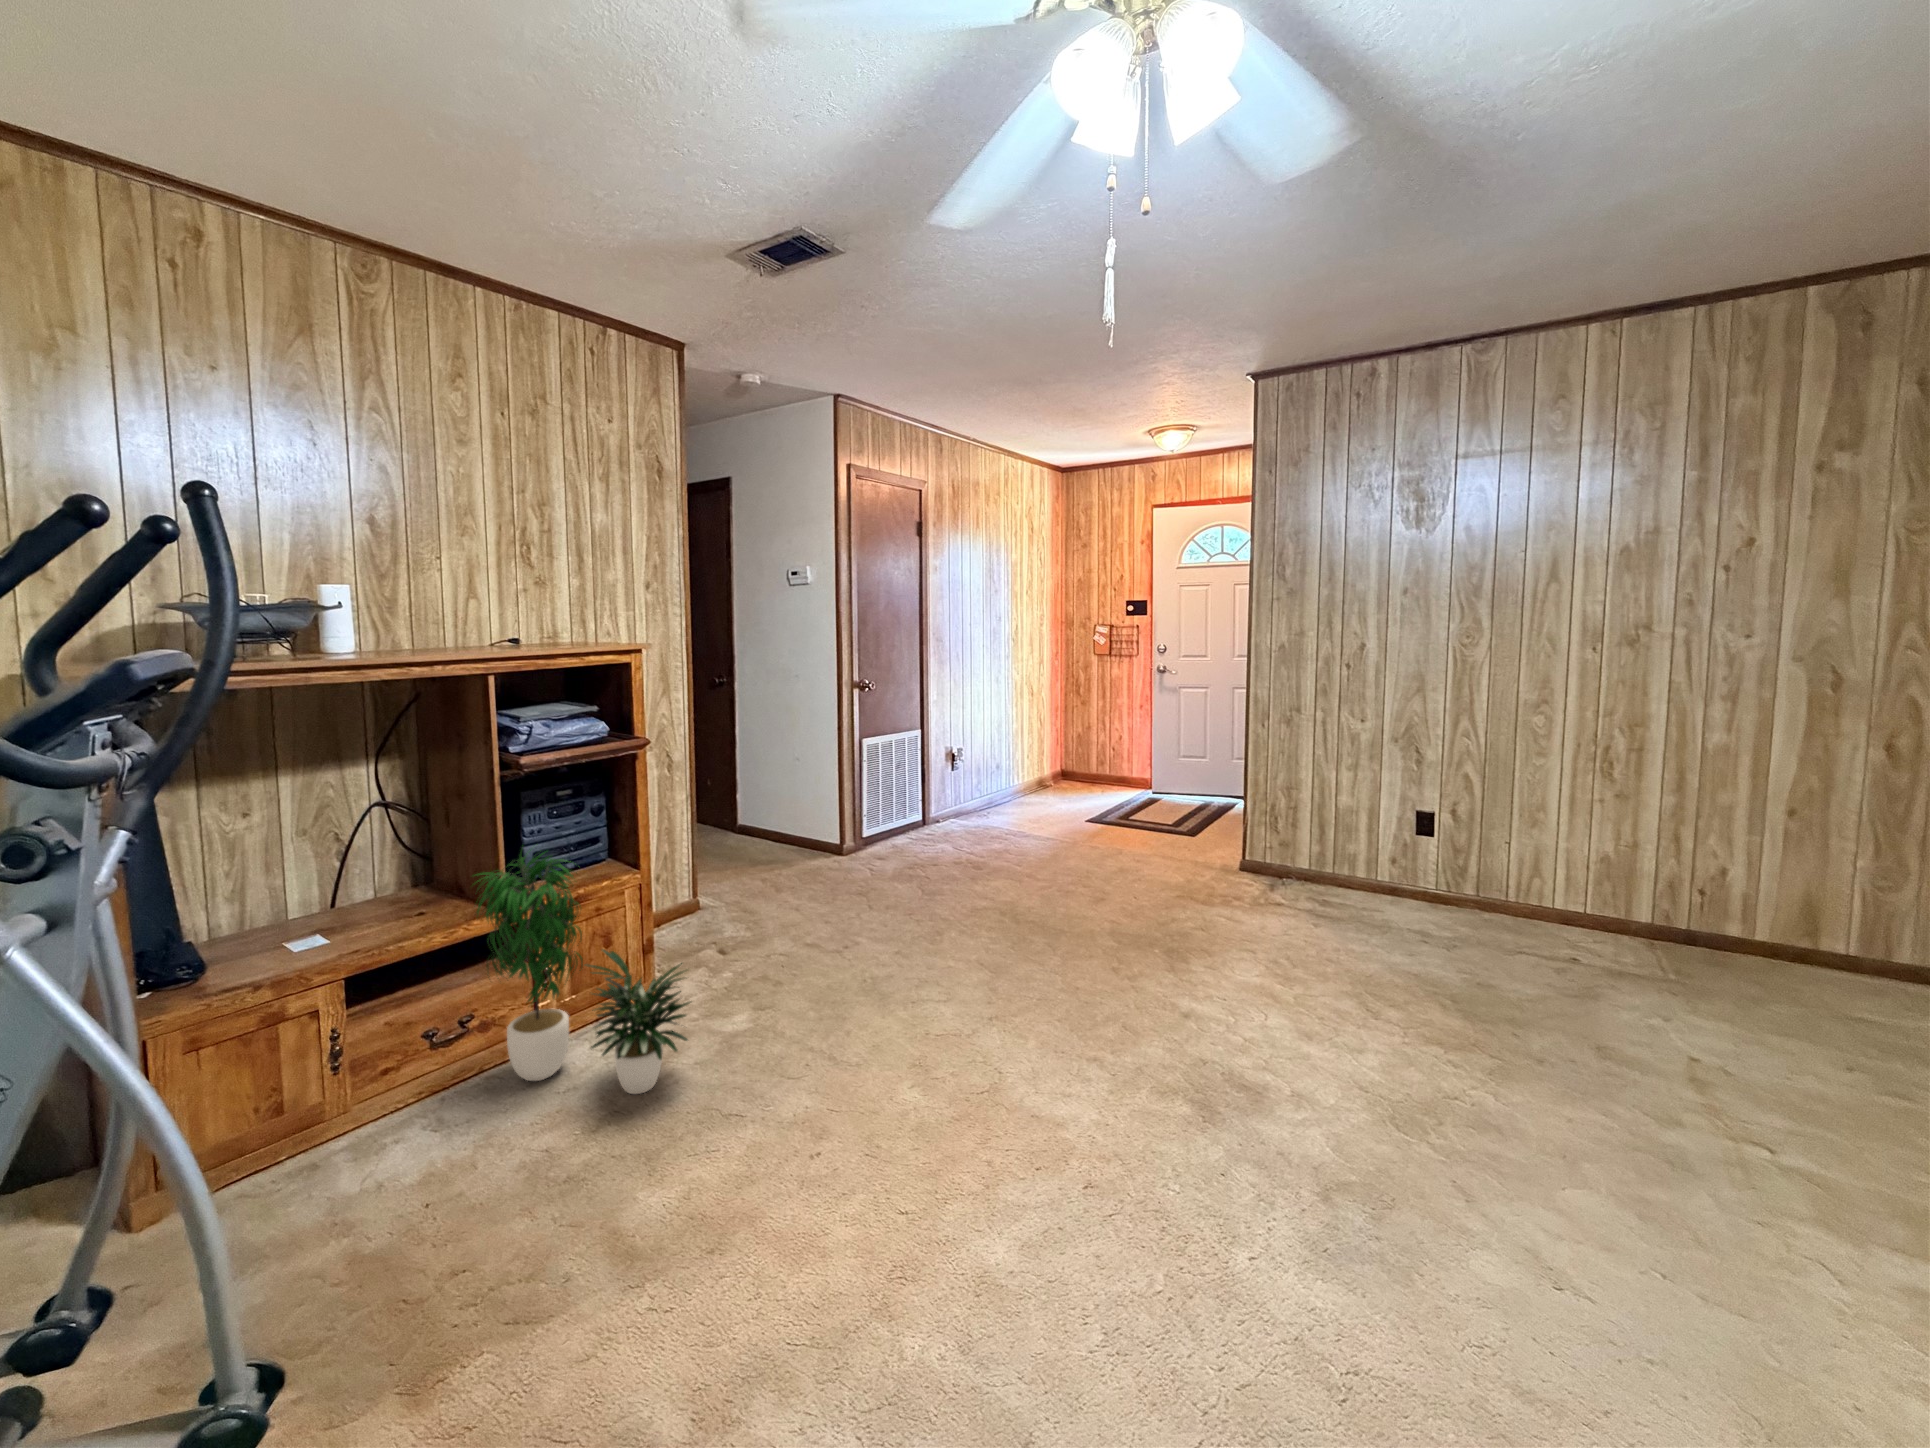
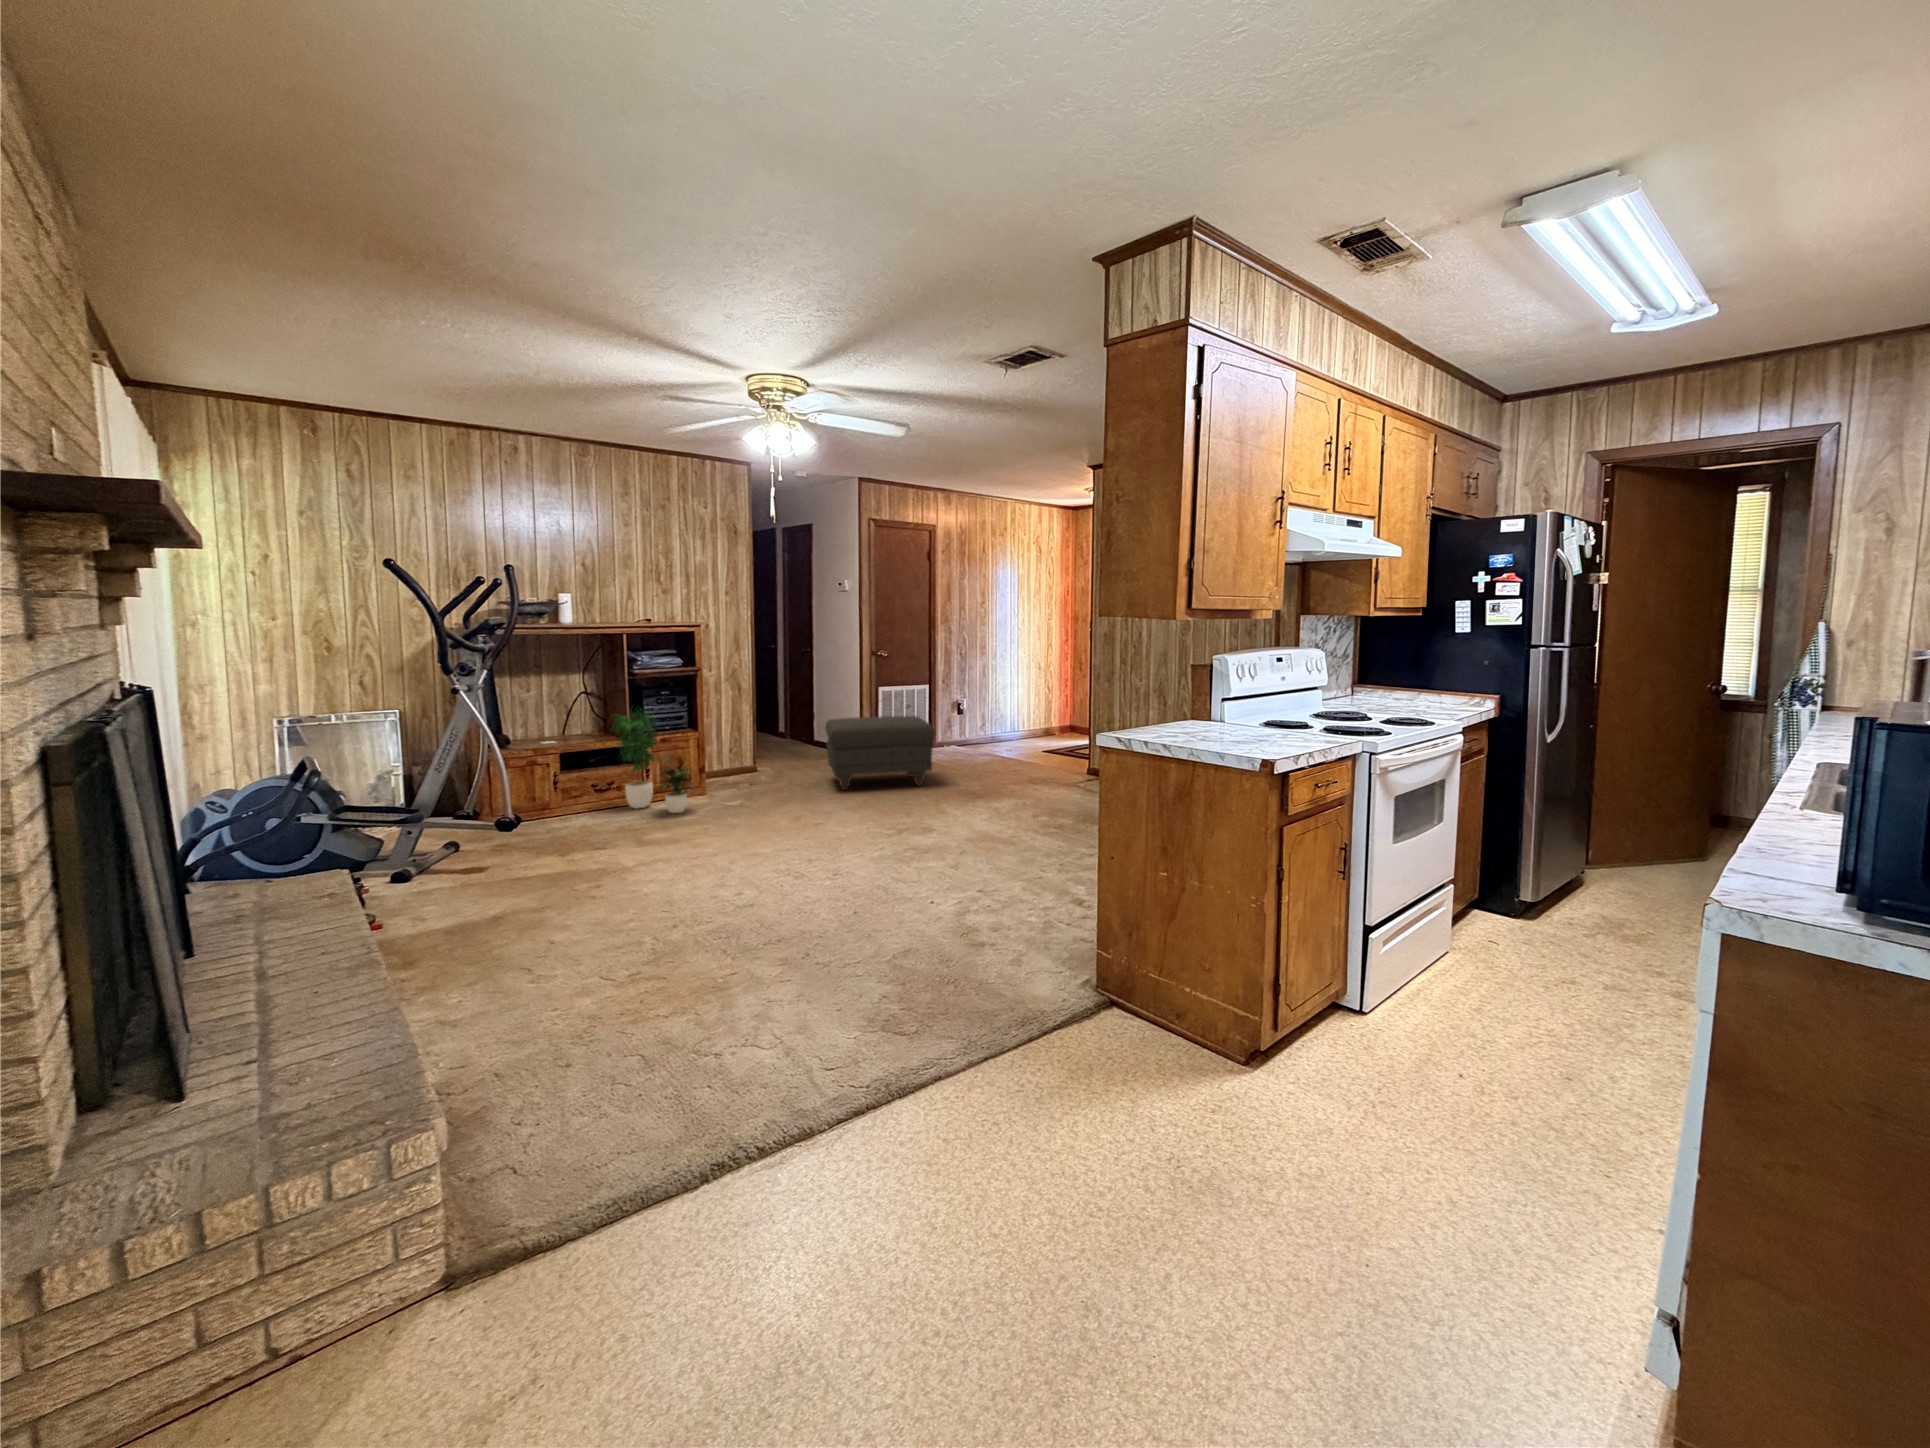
ottoman: none [850,799,1066,959] -> present [825,716,934,790]

